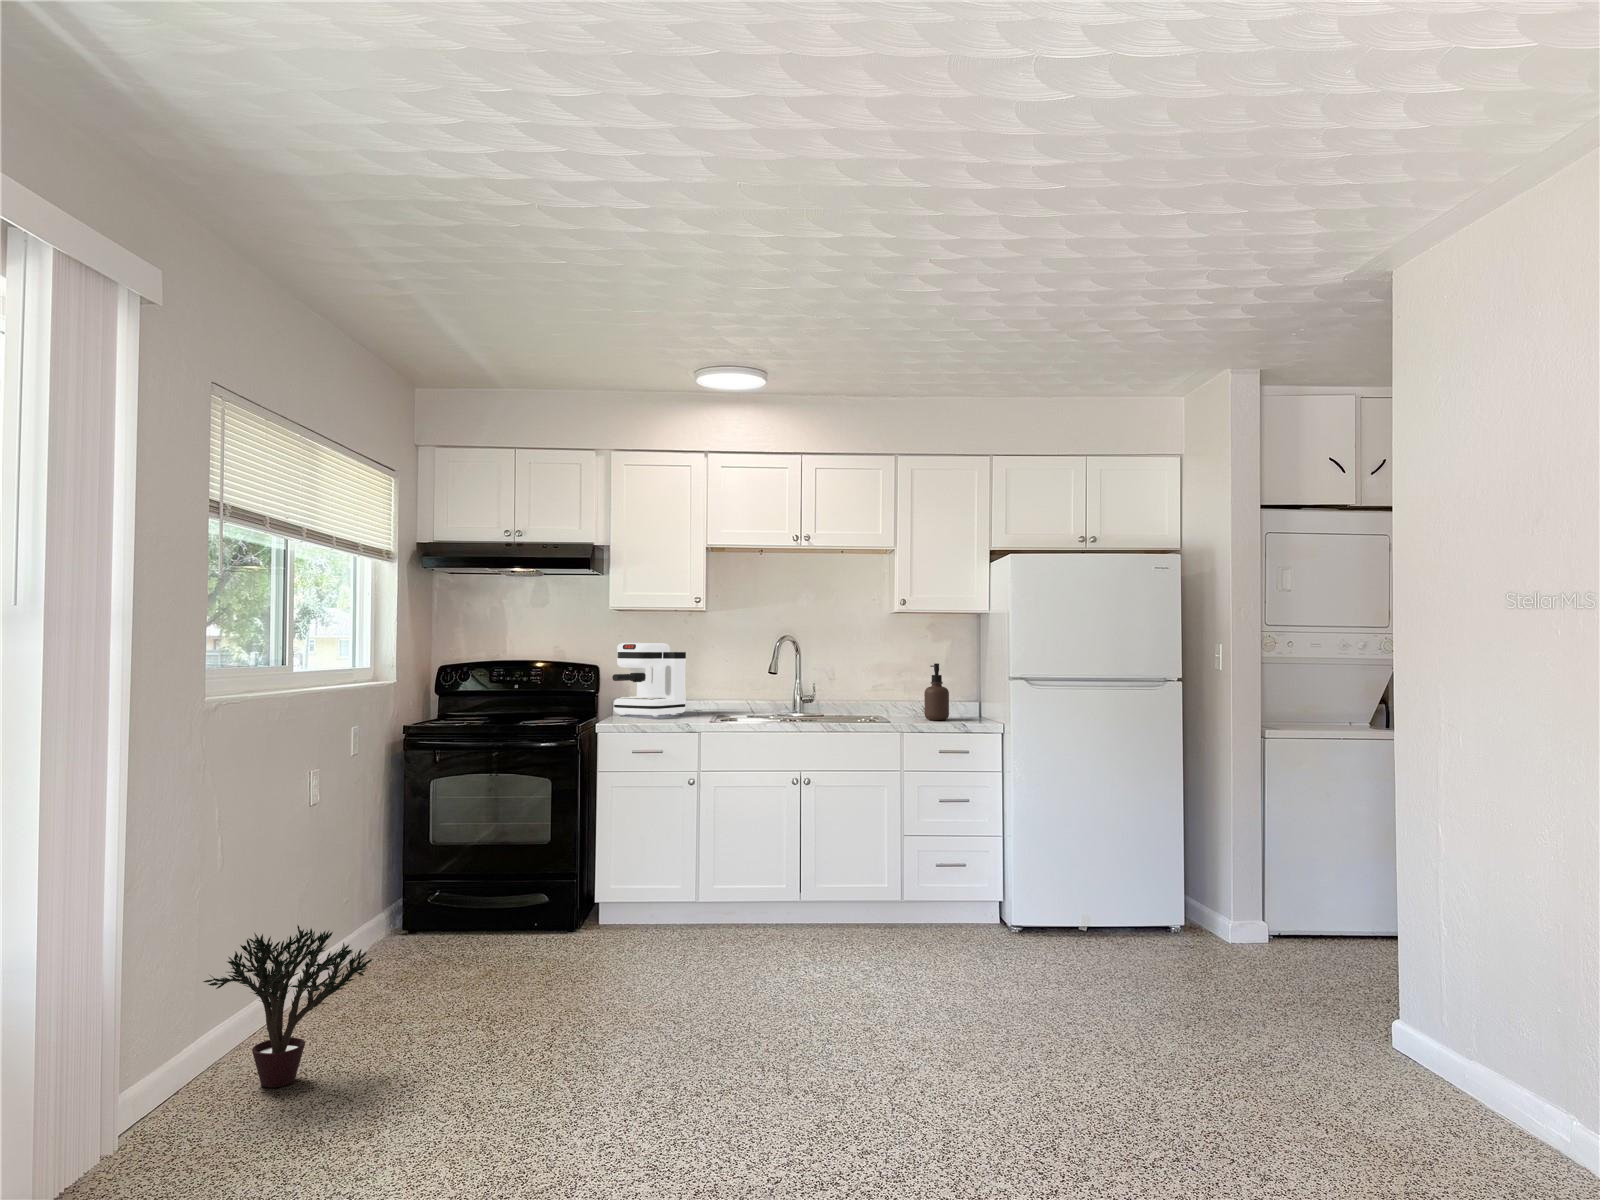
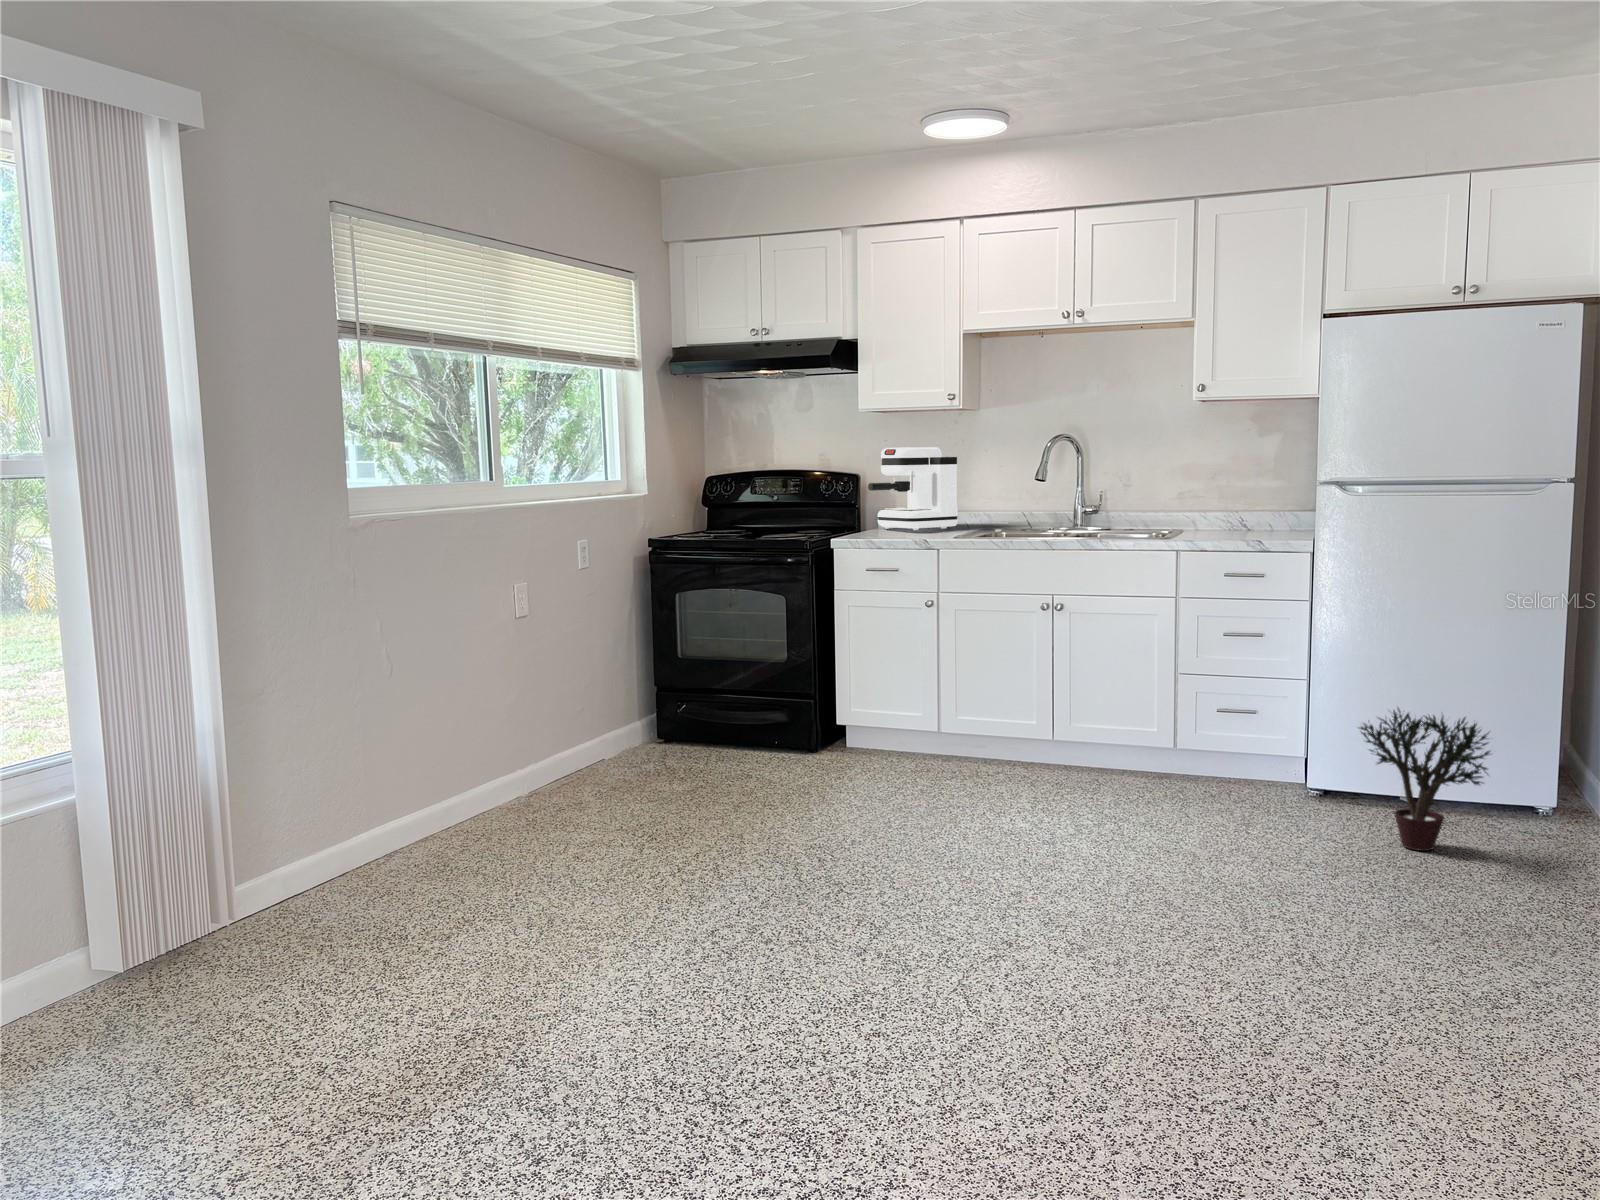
soap dispenser: present [924,663,949,720] -> none [1232,465,1265,537]
potted plant: present [203,926,373,1087] -> present [1360,708,1490,851]

